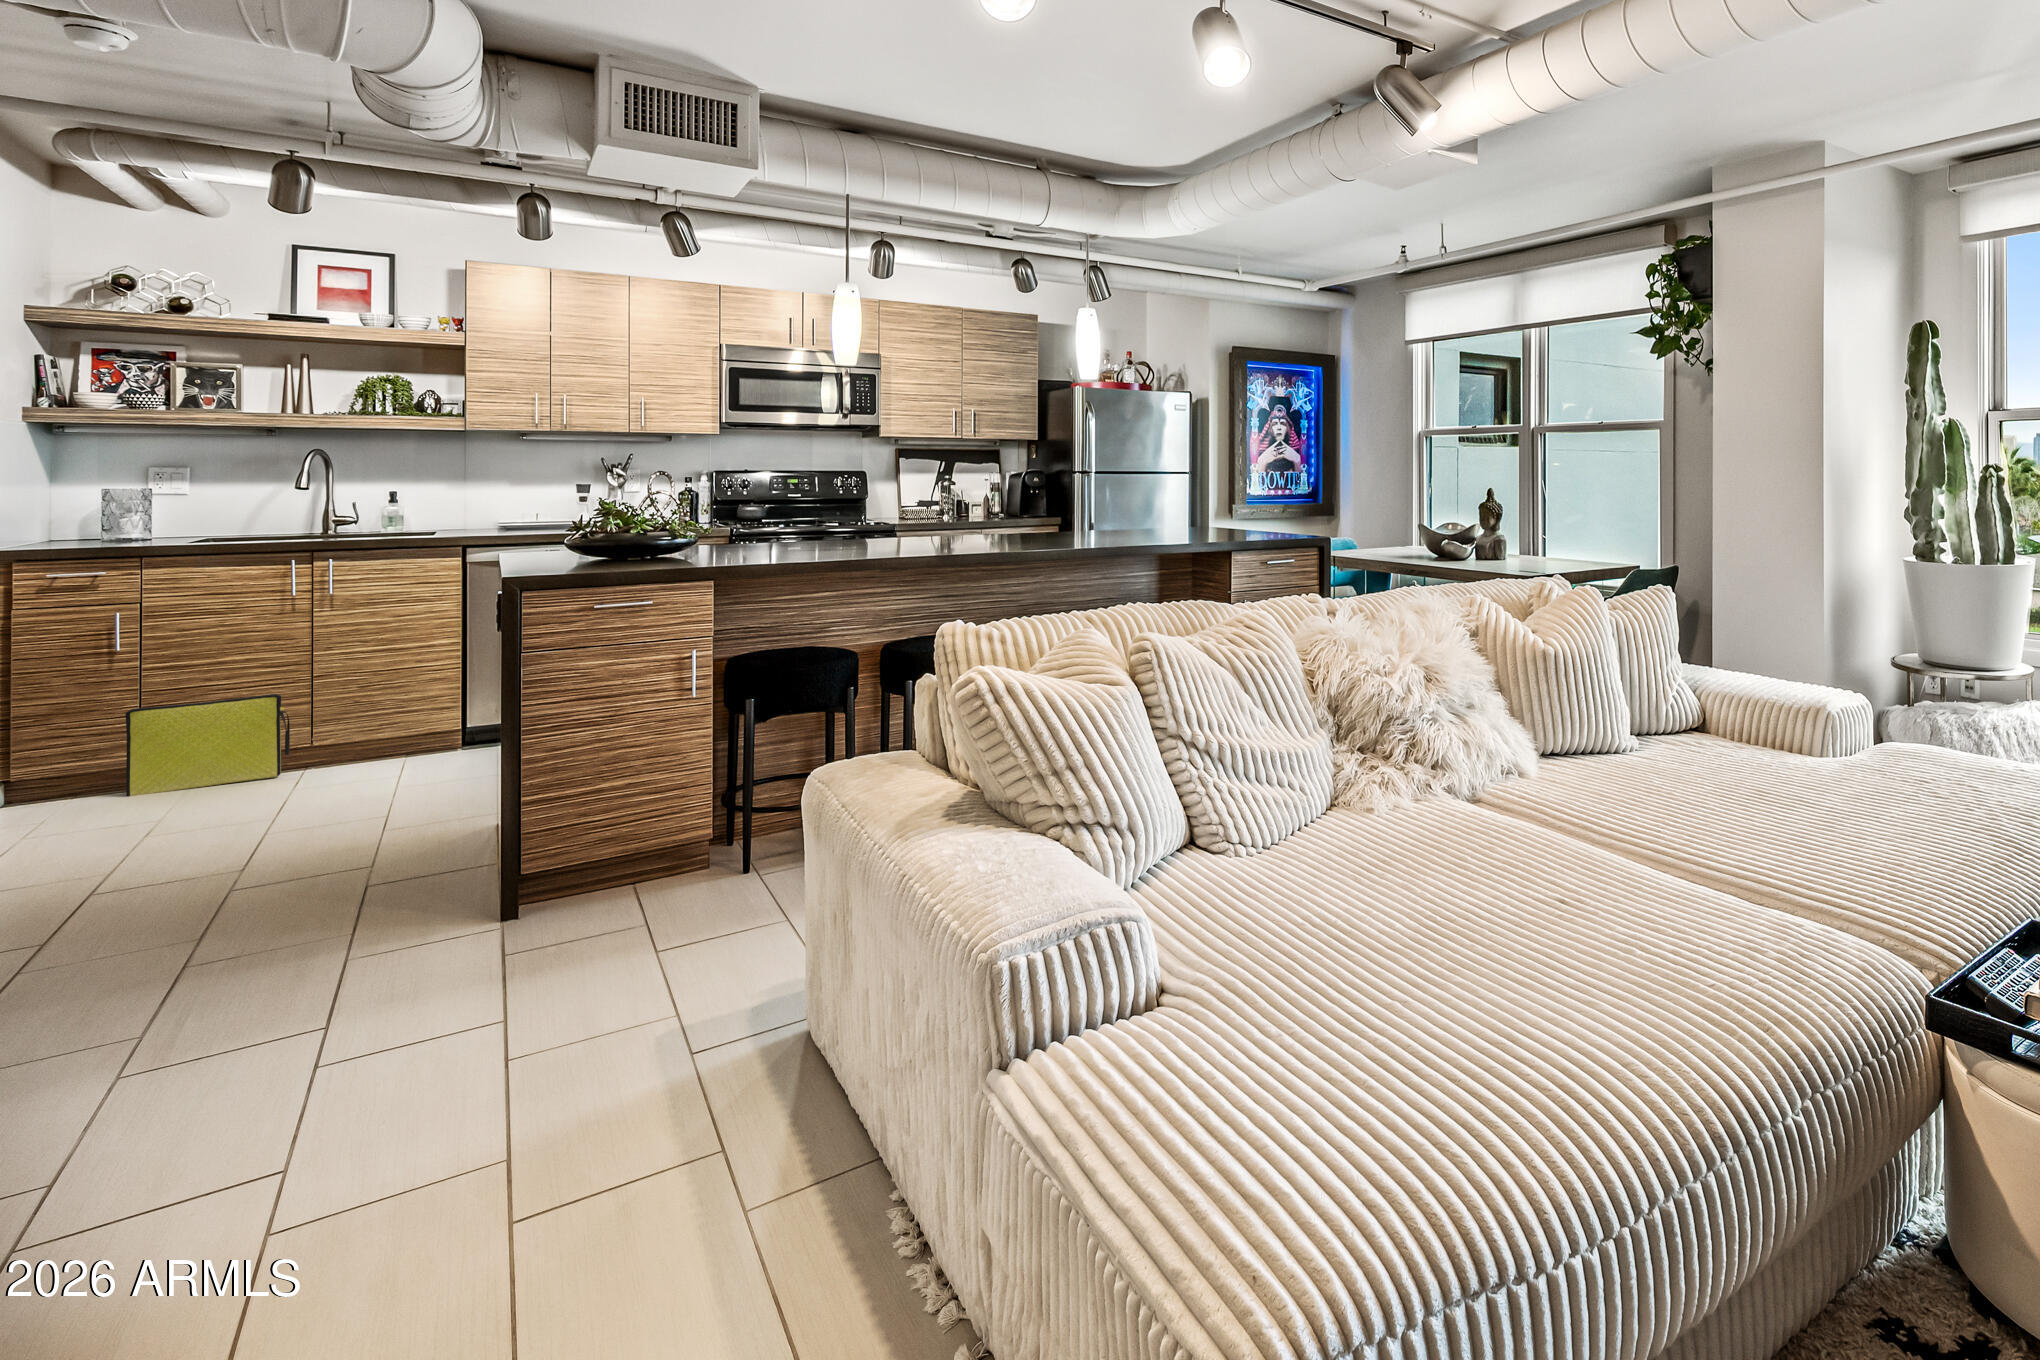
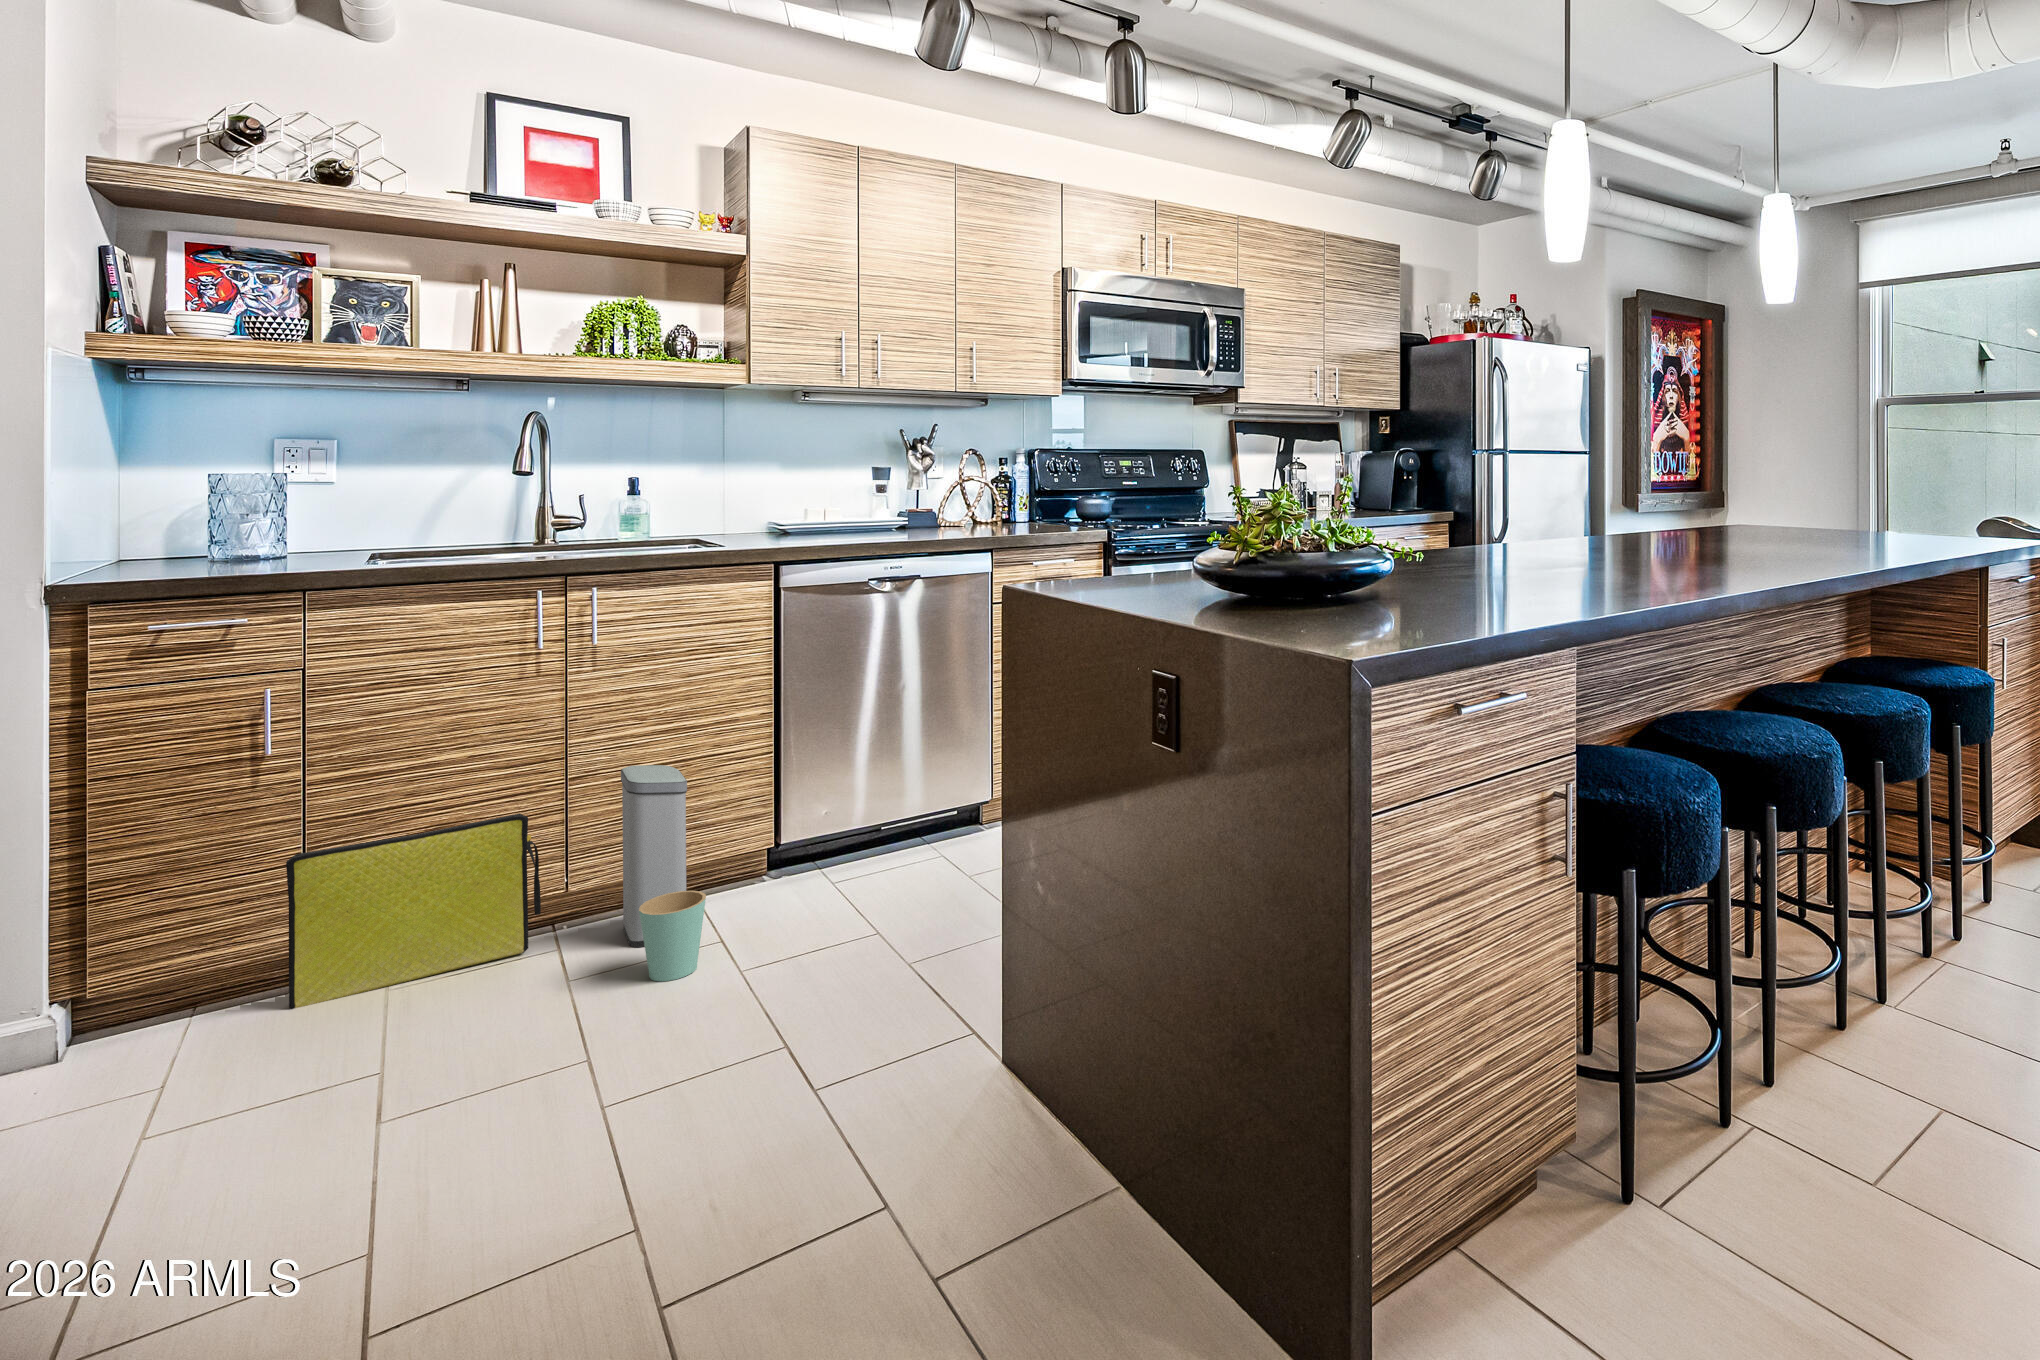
trash can: none [336,669,386,789] -> present [621,765,706,981]

